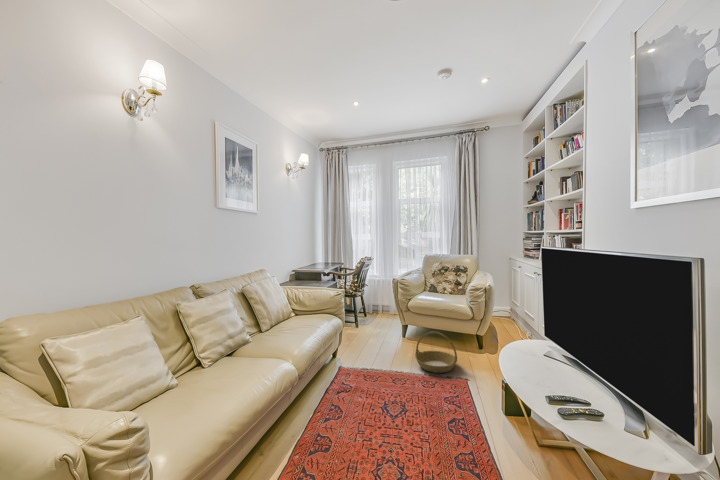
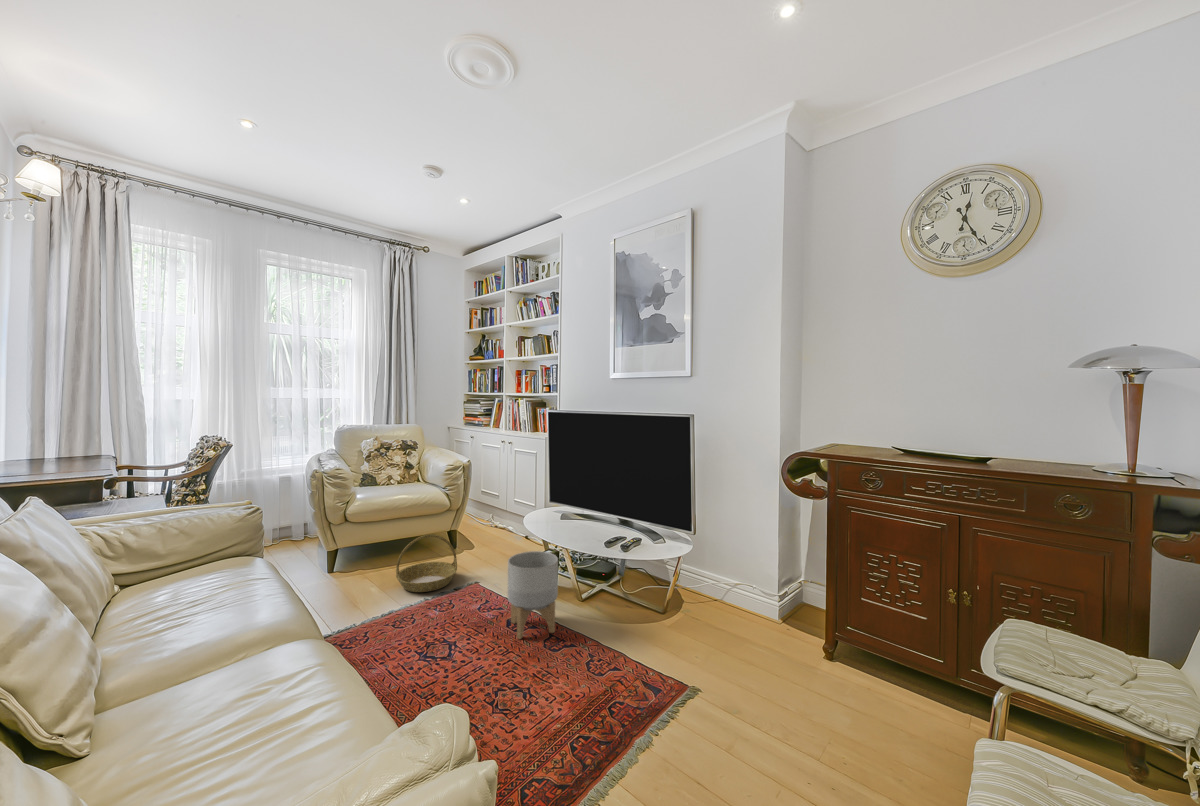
planter: none [443,364,490,448] -> present [508,551,558,639]

